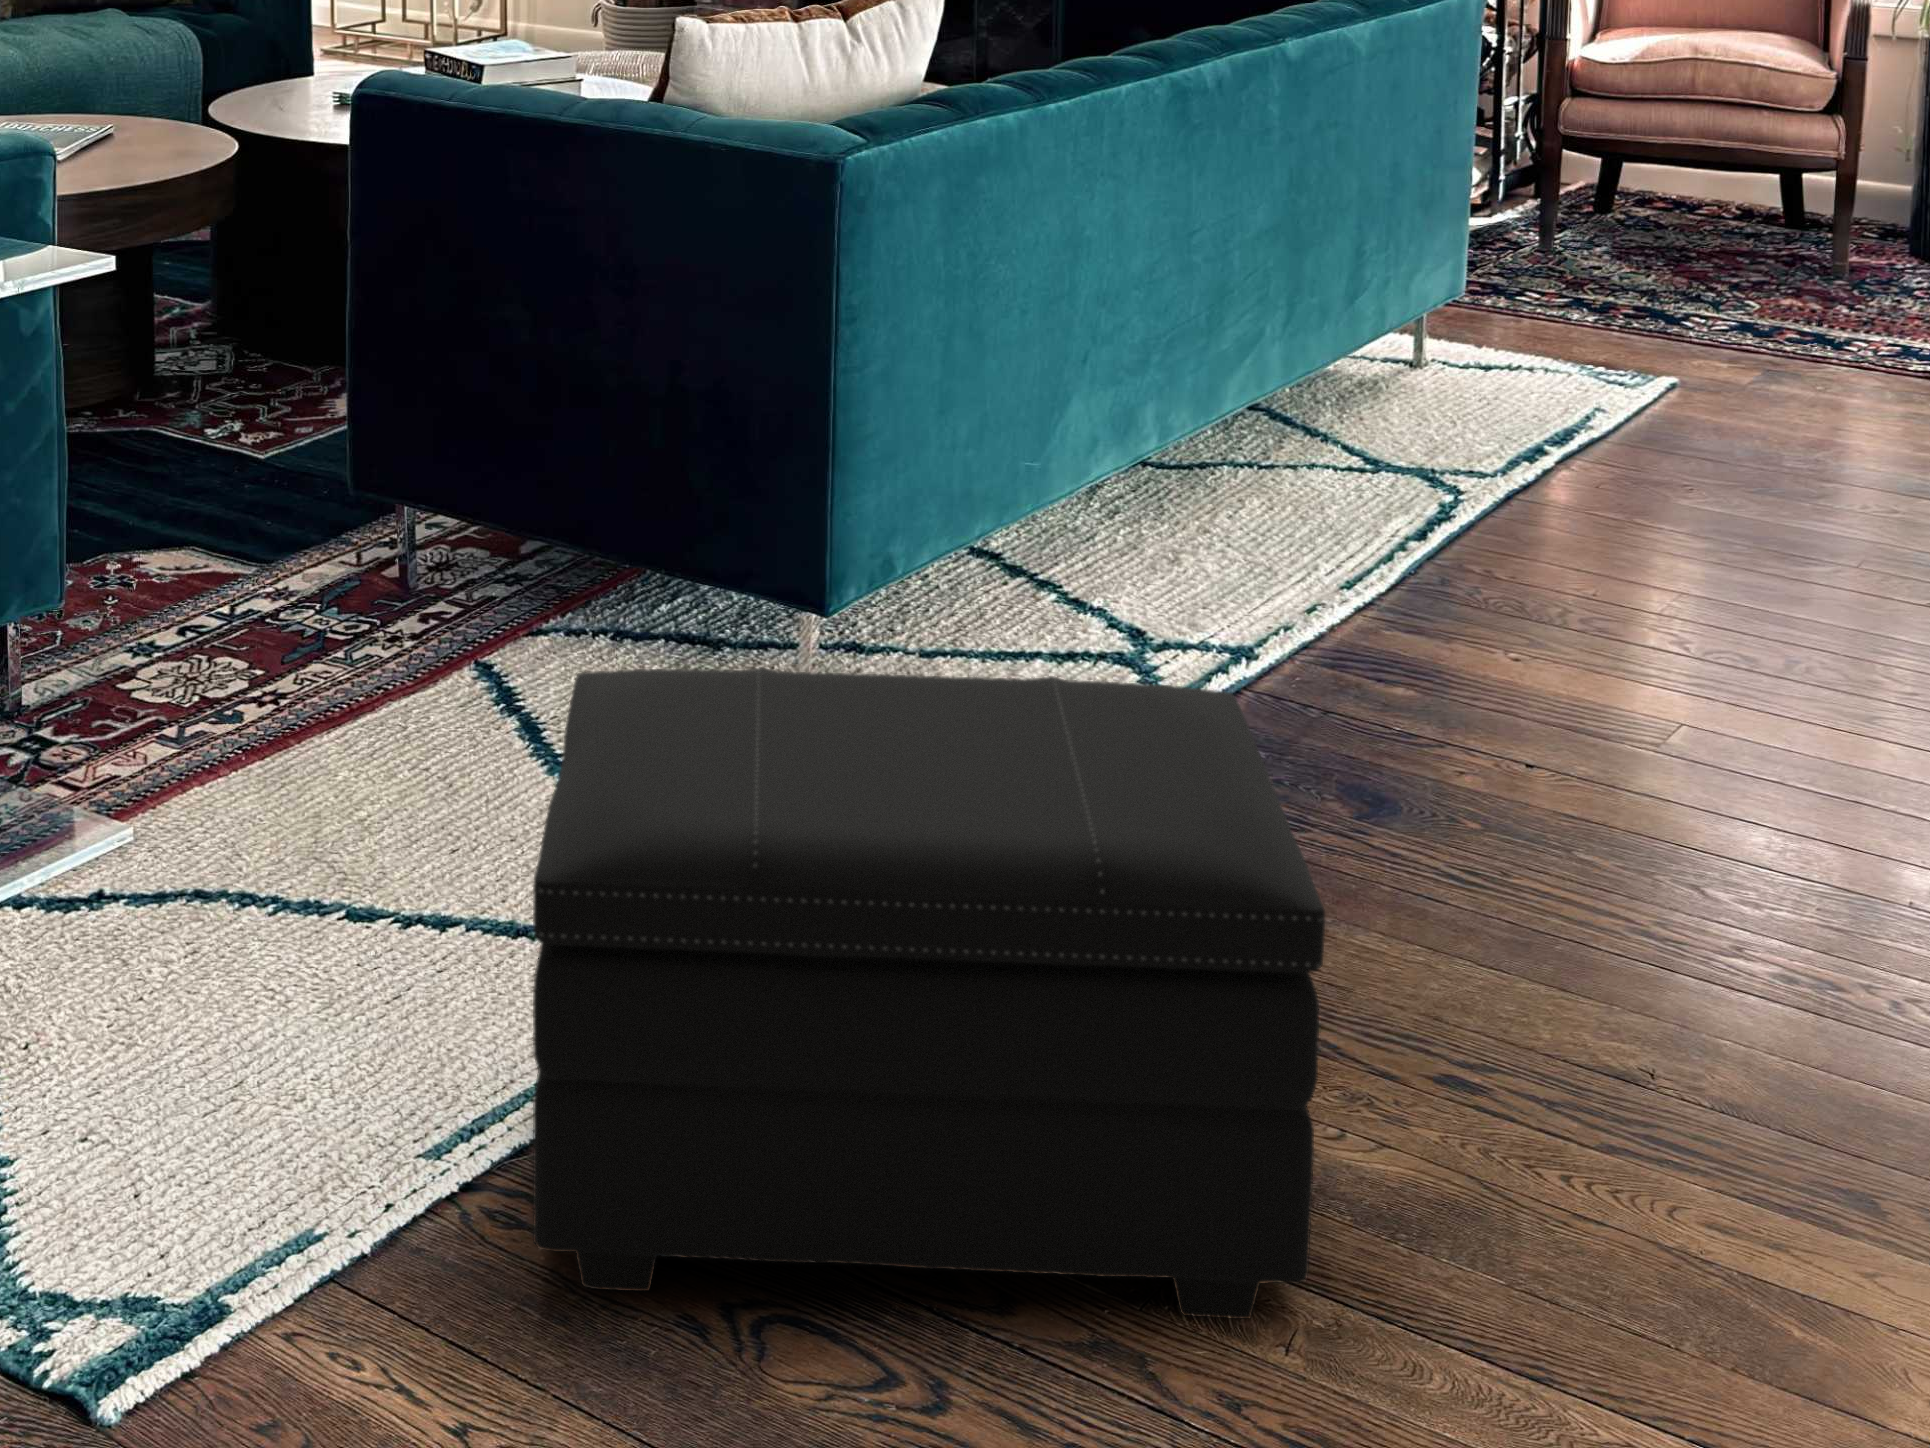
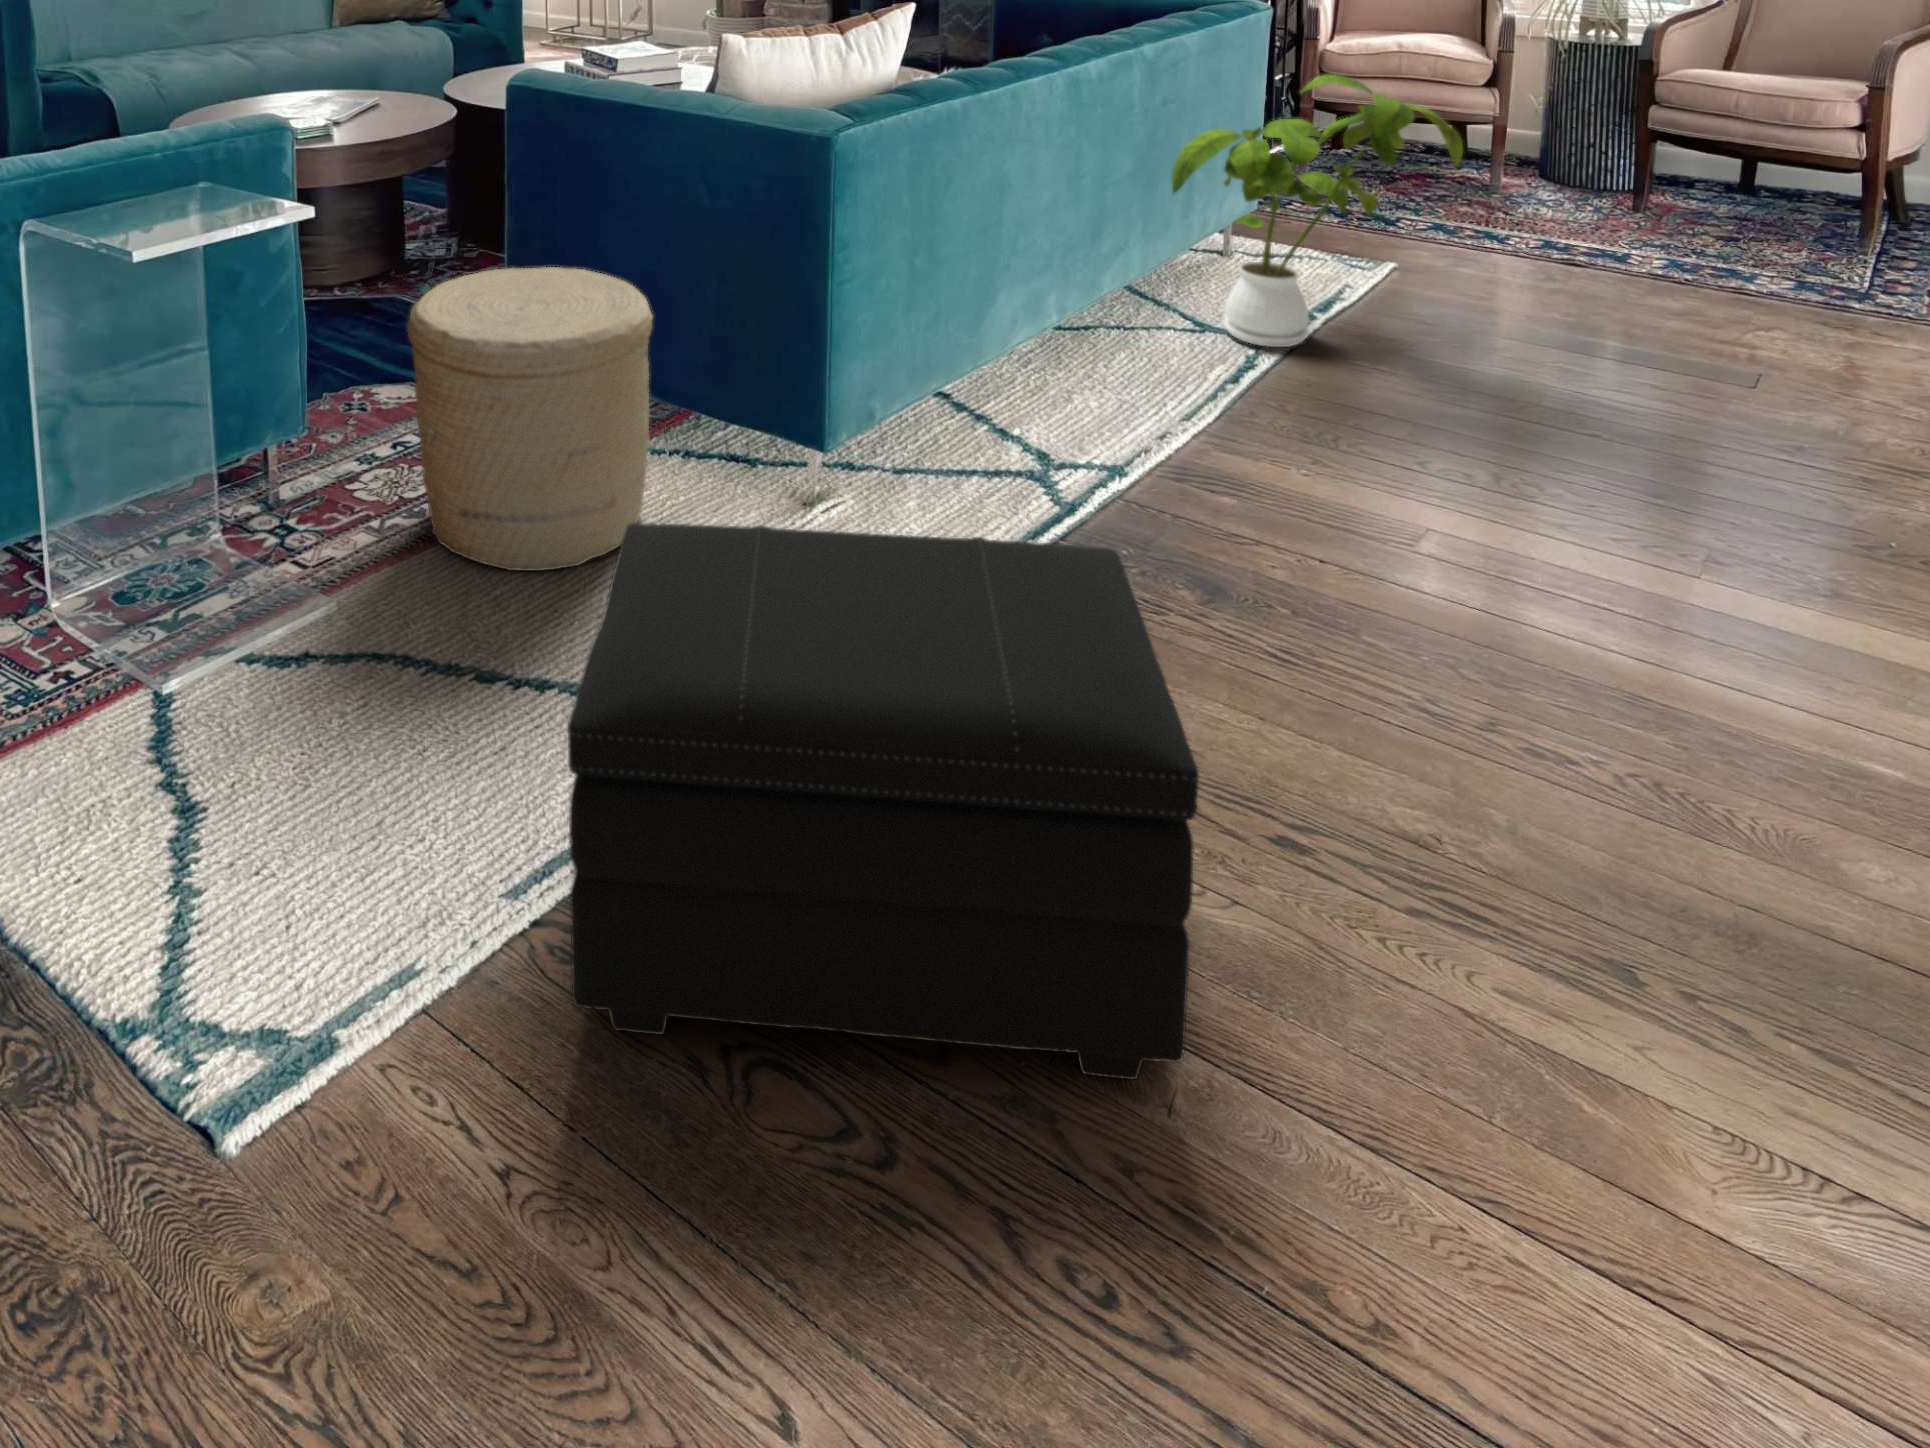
house plant: none [1331,83,1756,493] -> present [1172,74,1463,347]
woven basket: none [217,361,577,791] -> present [407,267,652,571]

